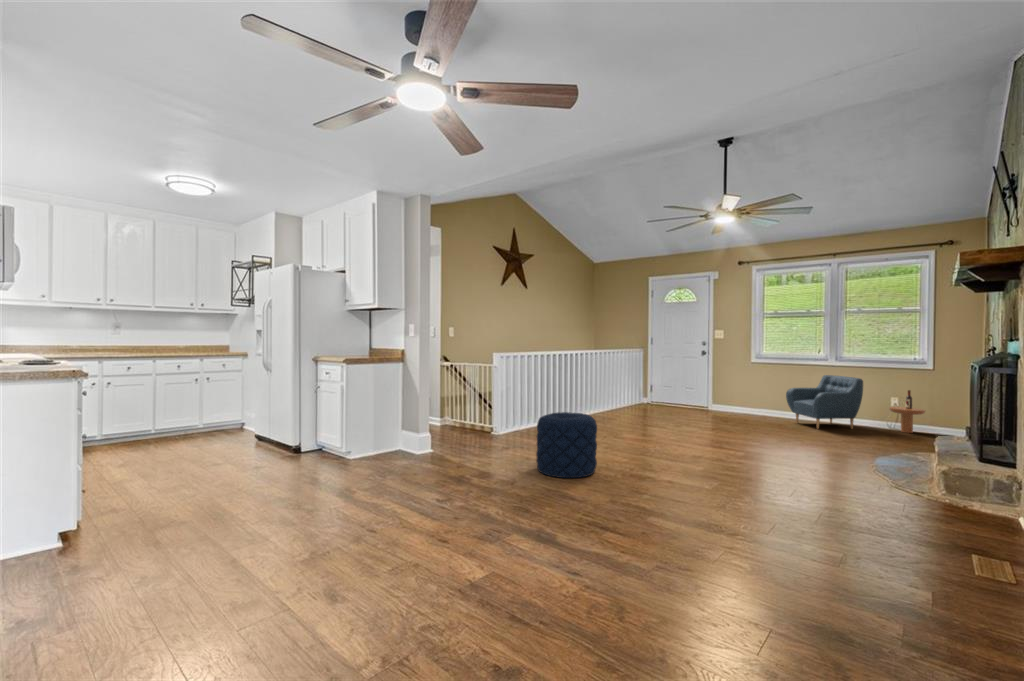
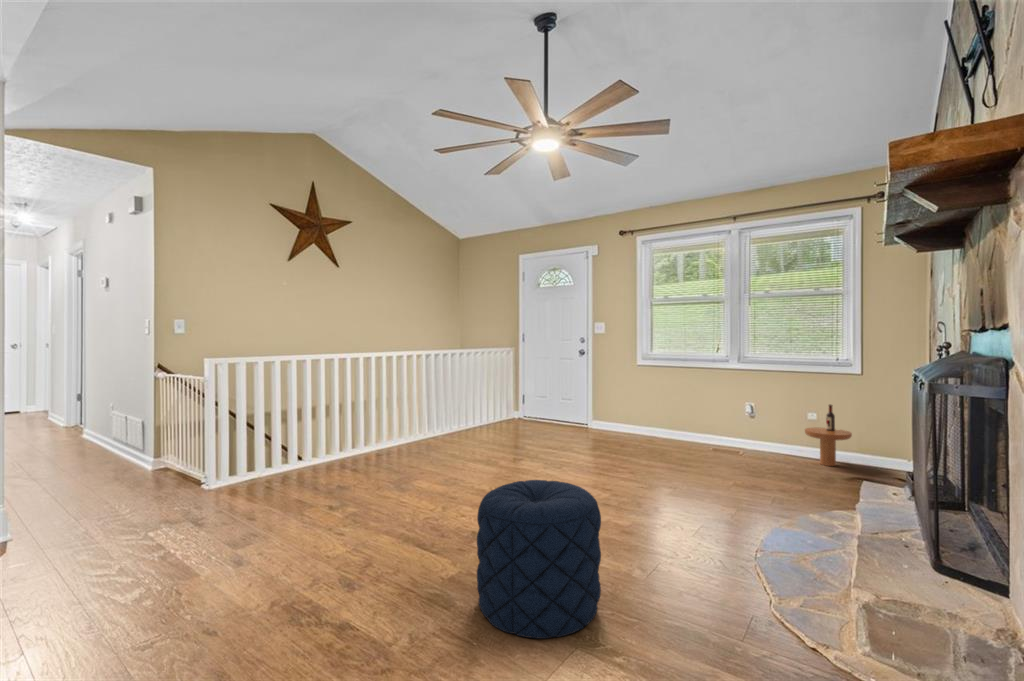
armchair: present [786,375,863,429] -> none [672,383,769,463]
pouf: present [536,412,597,478] -> present [477,480,601,639]

